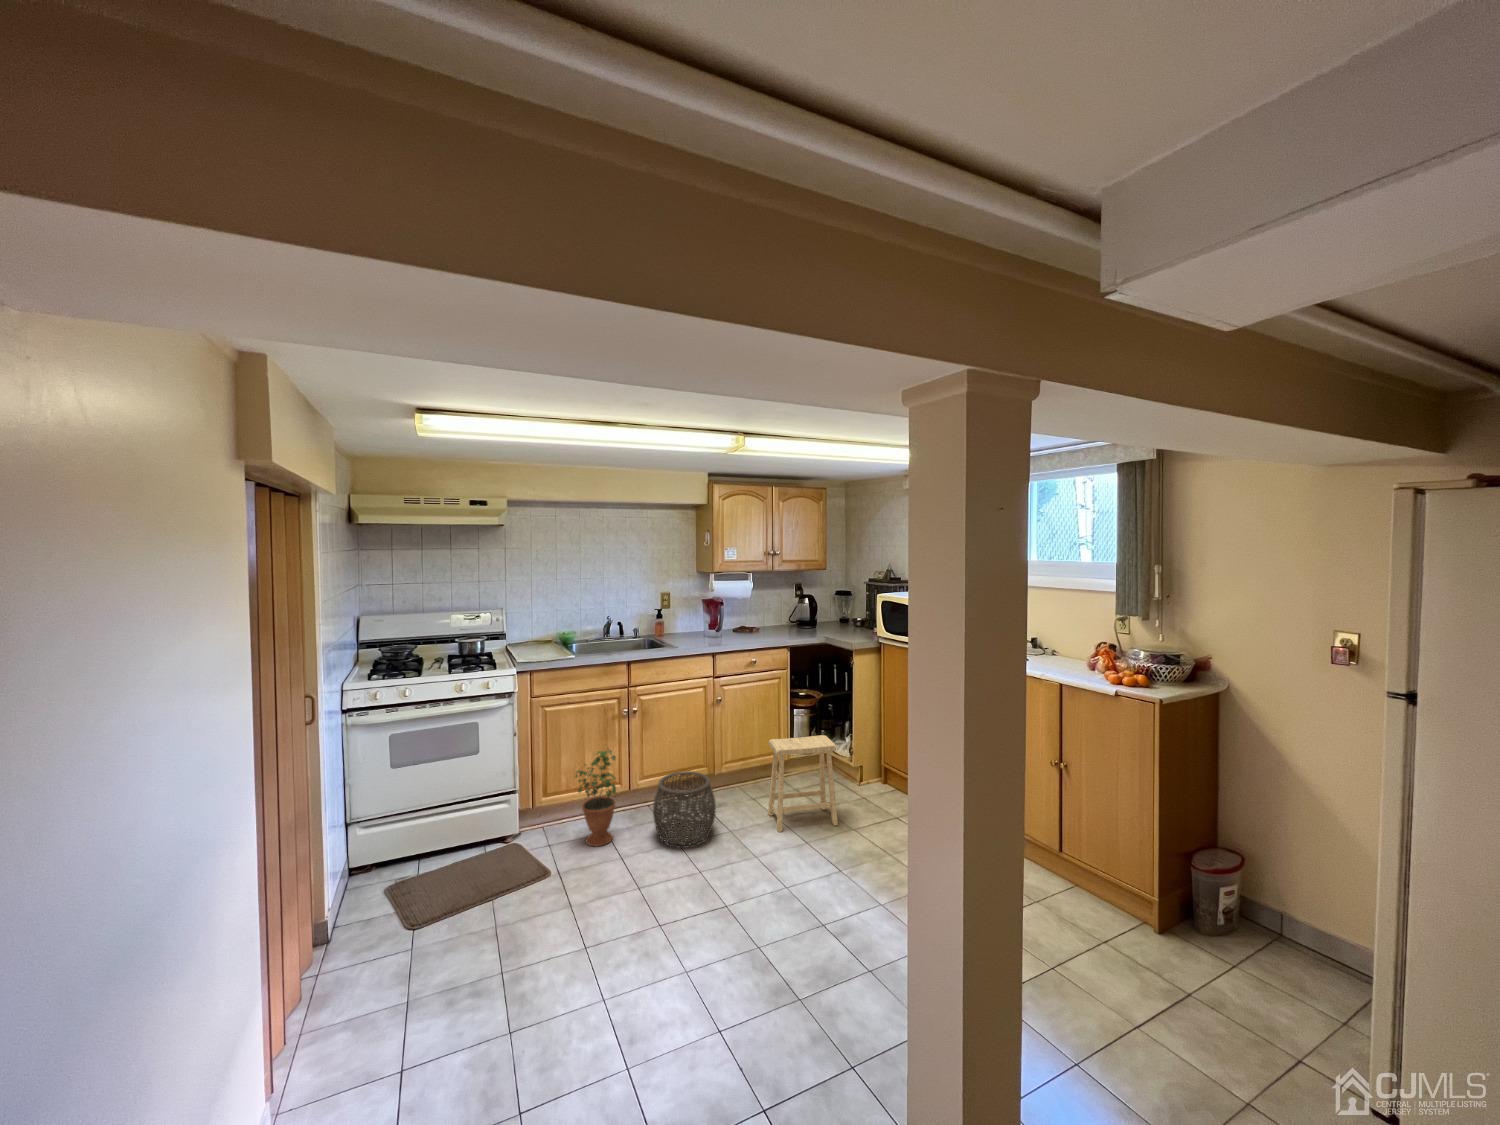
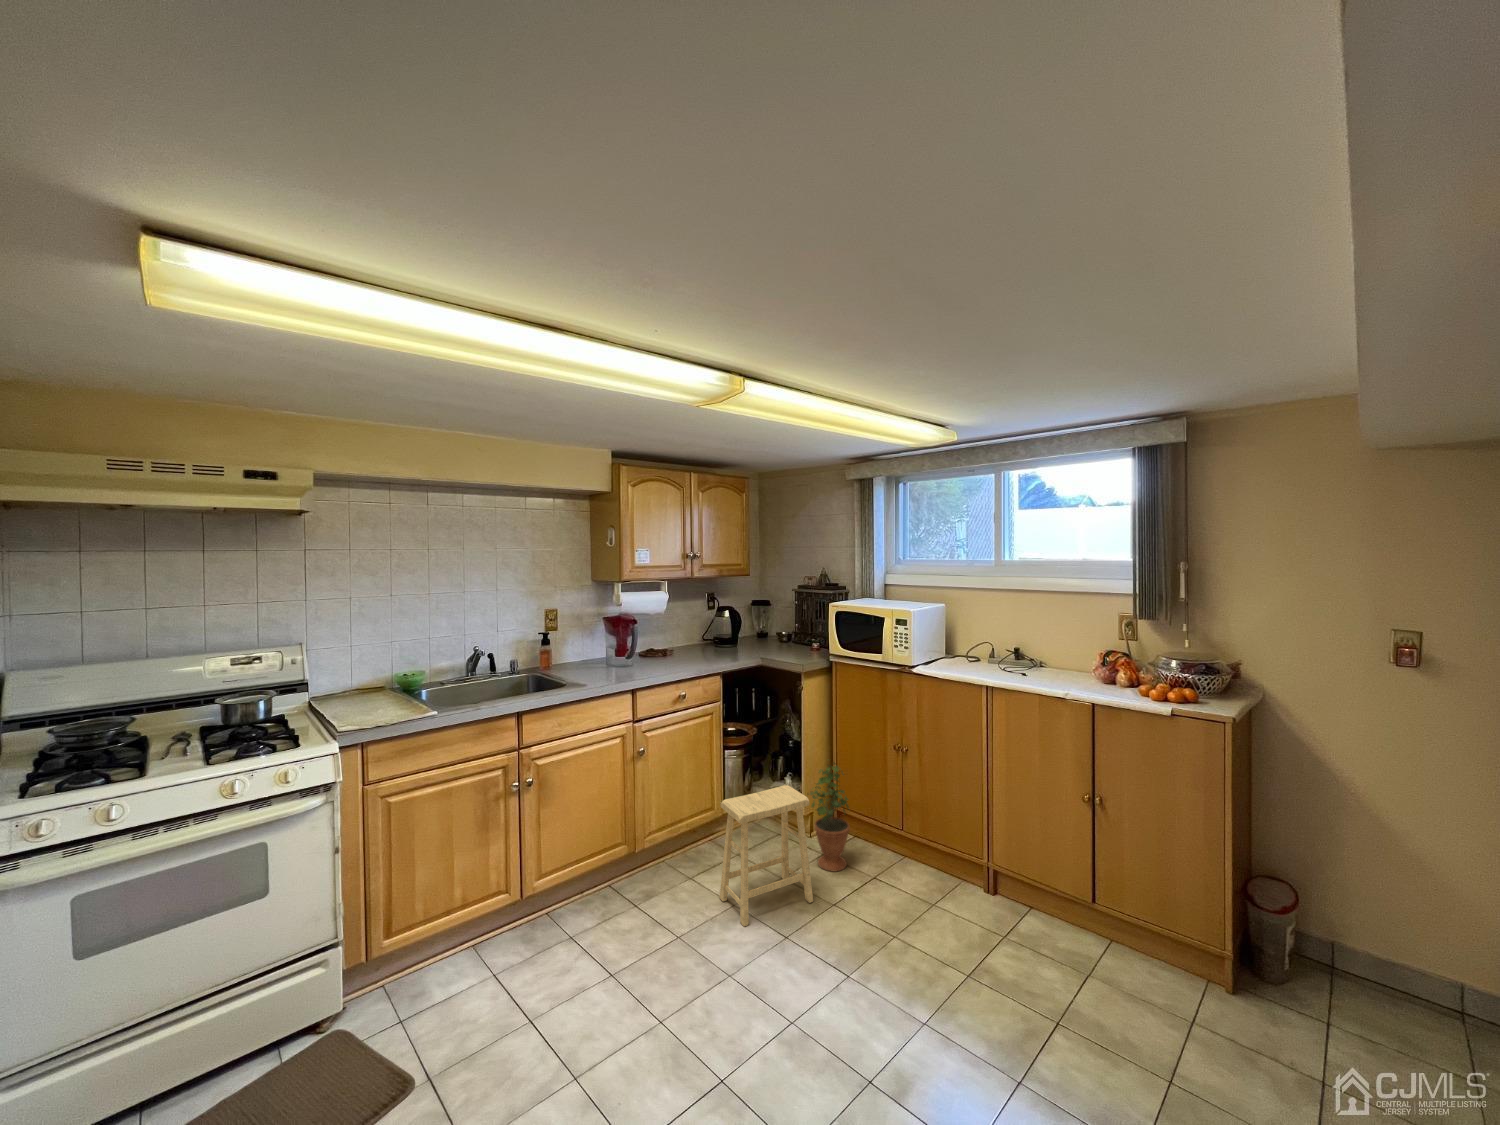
potted plant: present [575,750,616,846] -> present [810,762,850,872]
woven basket: present [653,771,716,846] -> none [569,861,662,981]

